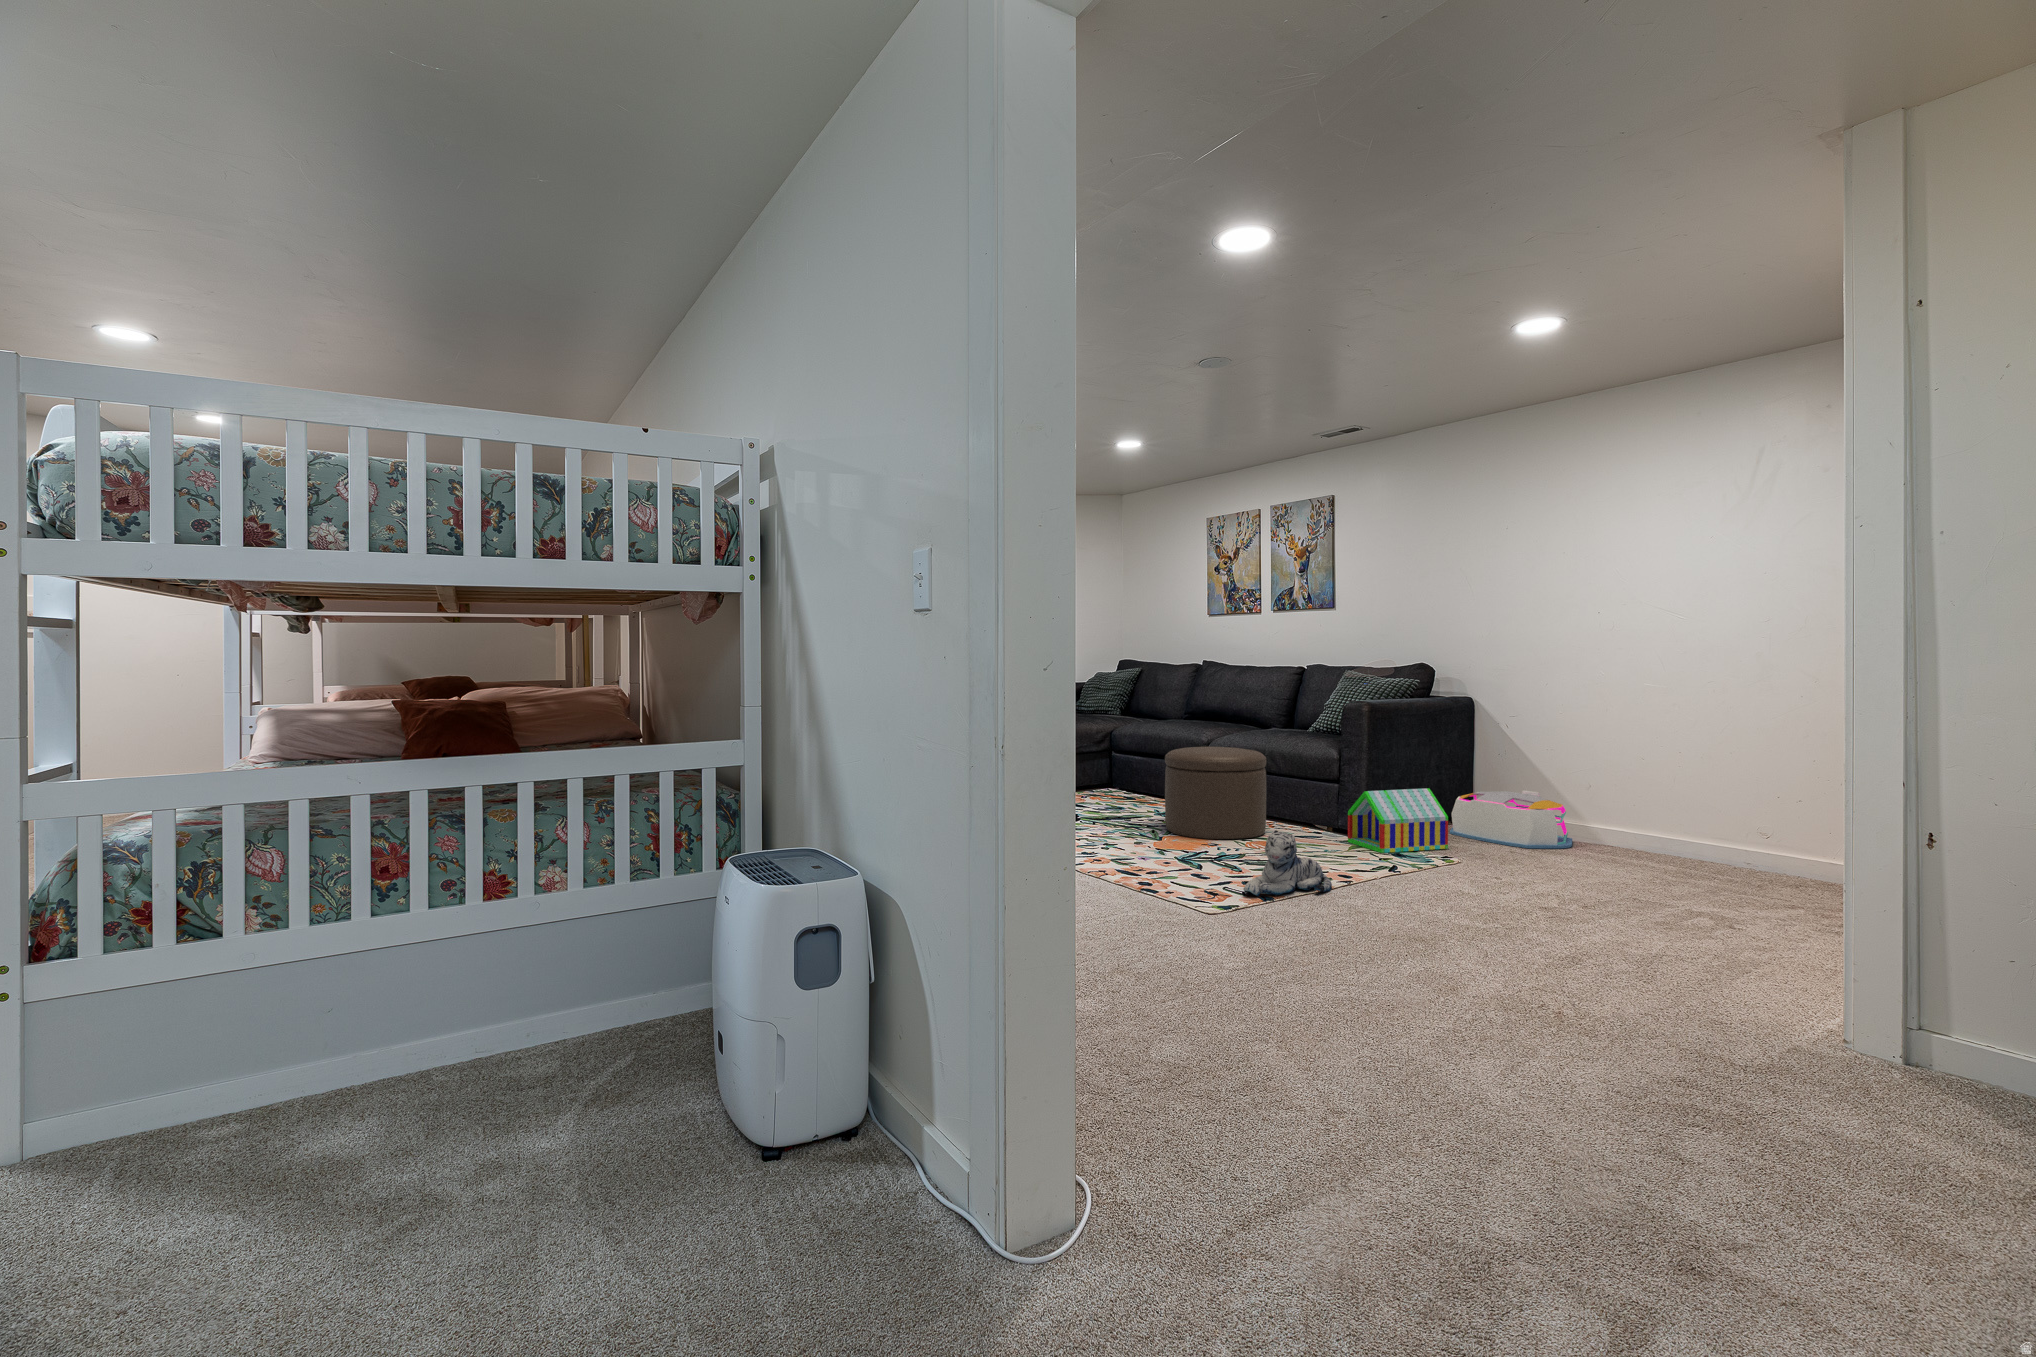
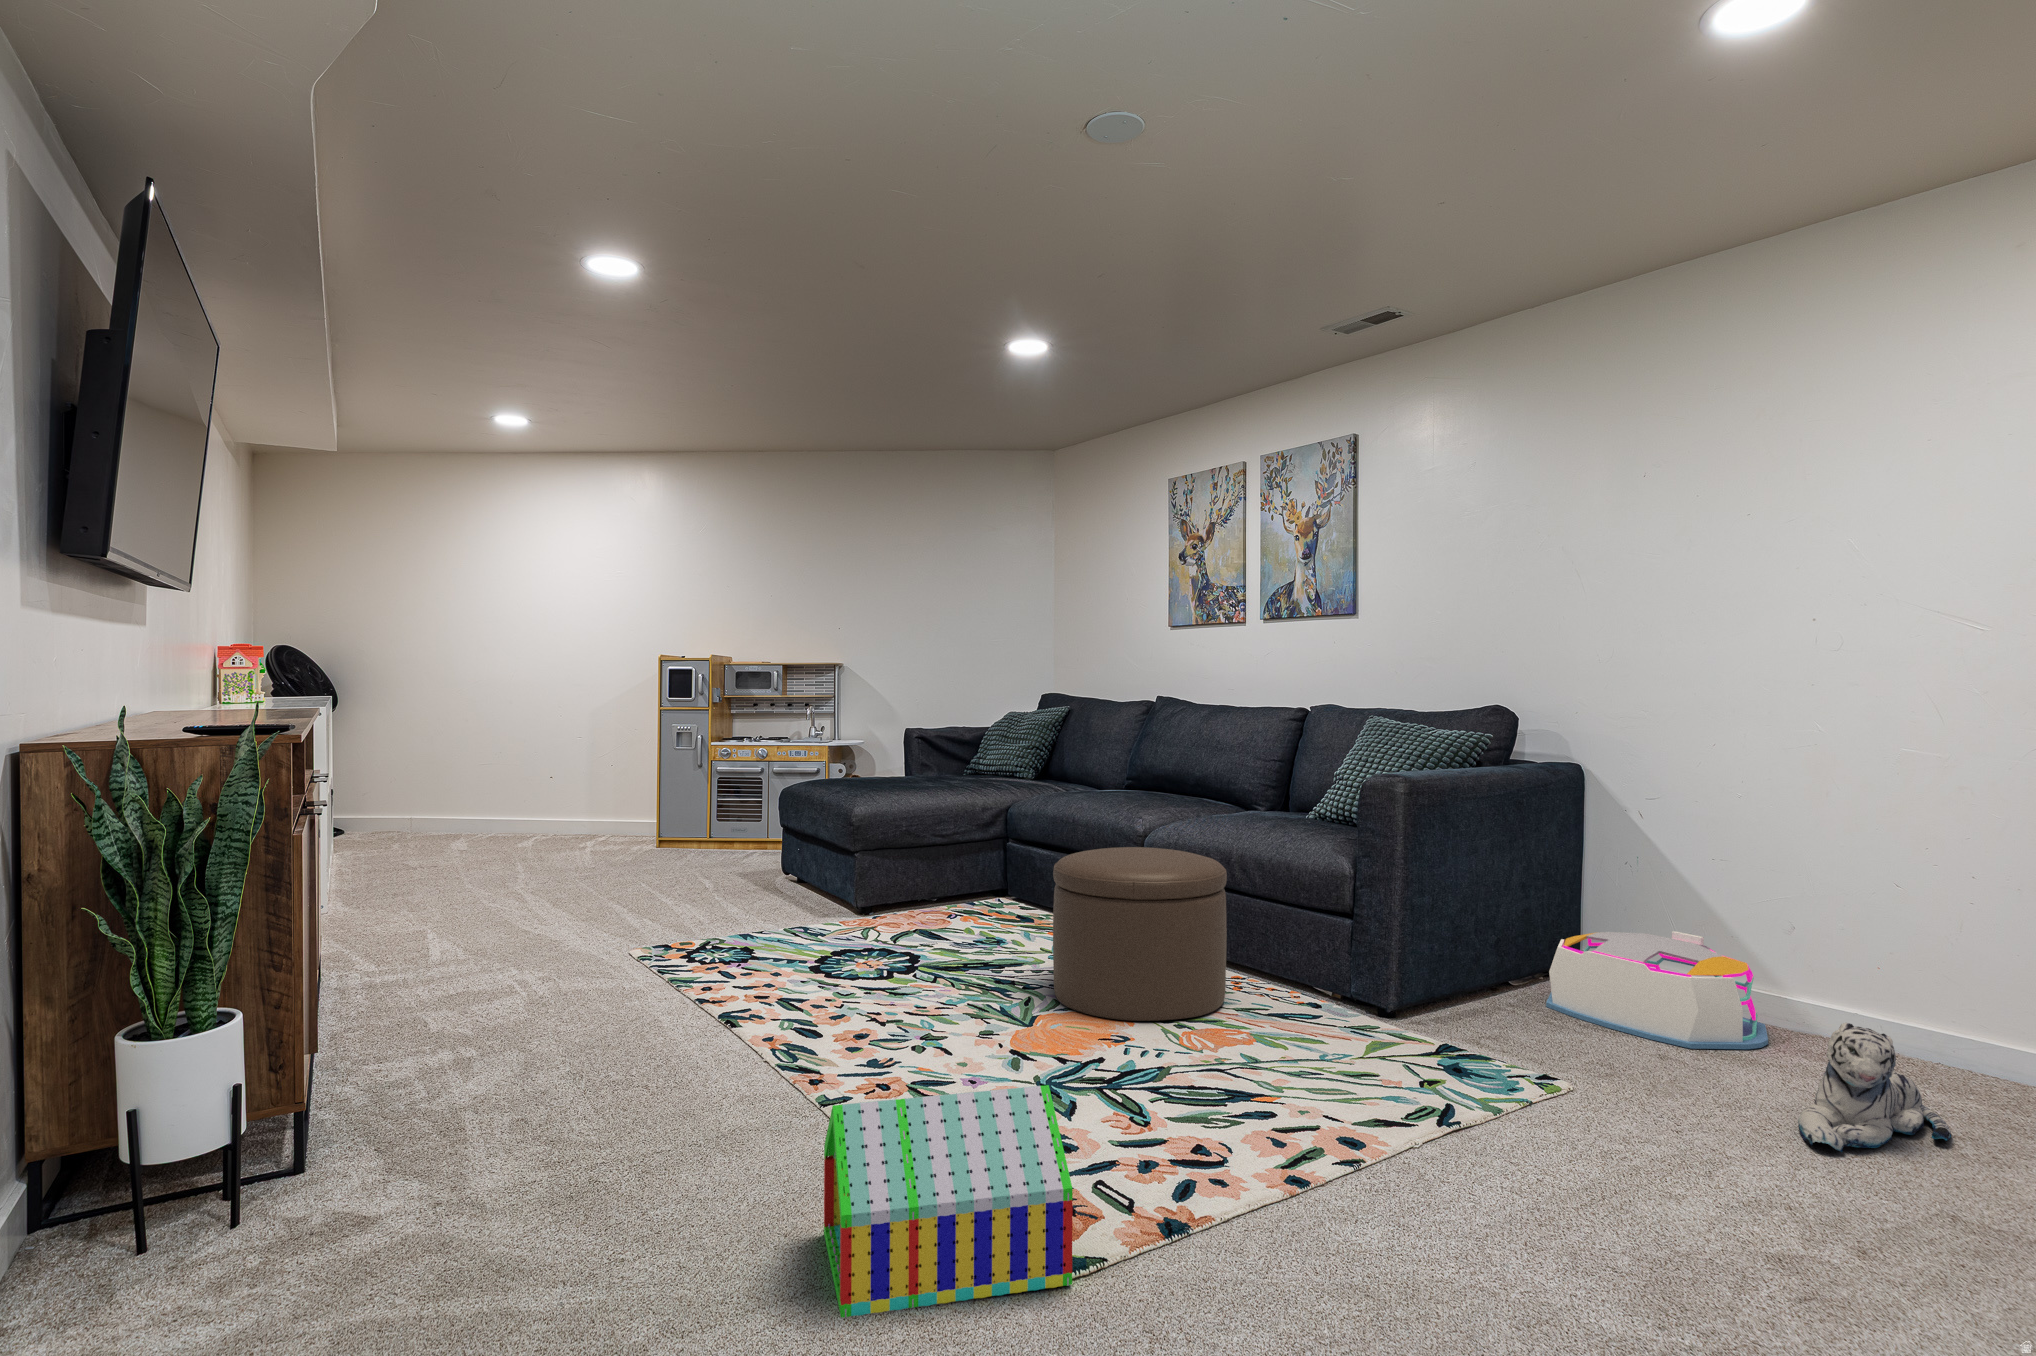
toy house: present [1348,788,1448,853] -> present [824,1085,1073,1318]
plush toy: present [1244,830,1332,896] -> present [1798,1023,1951,1152]

